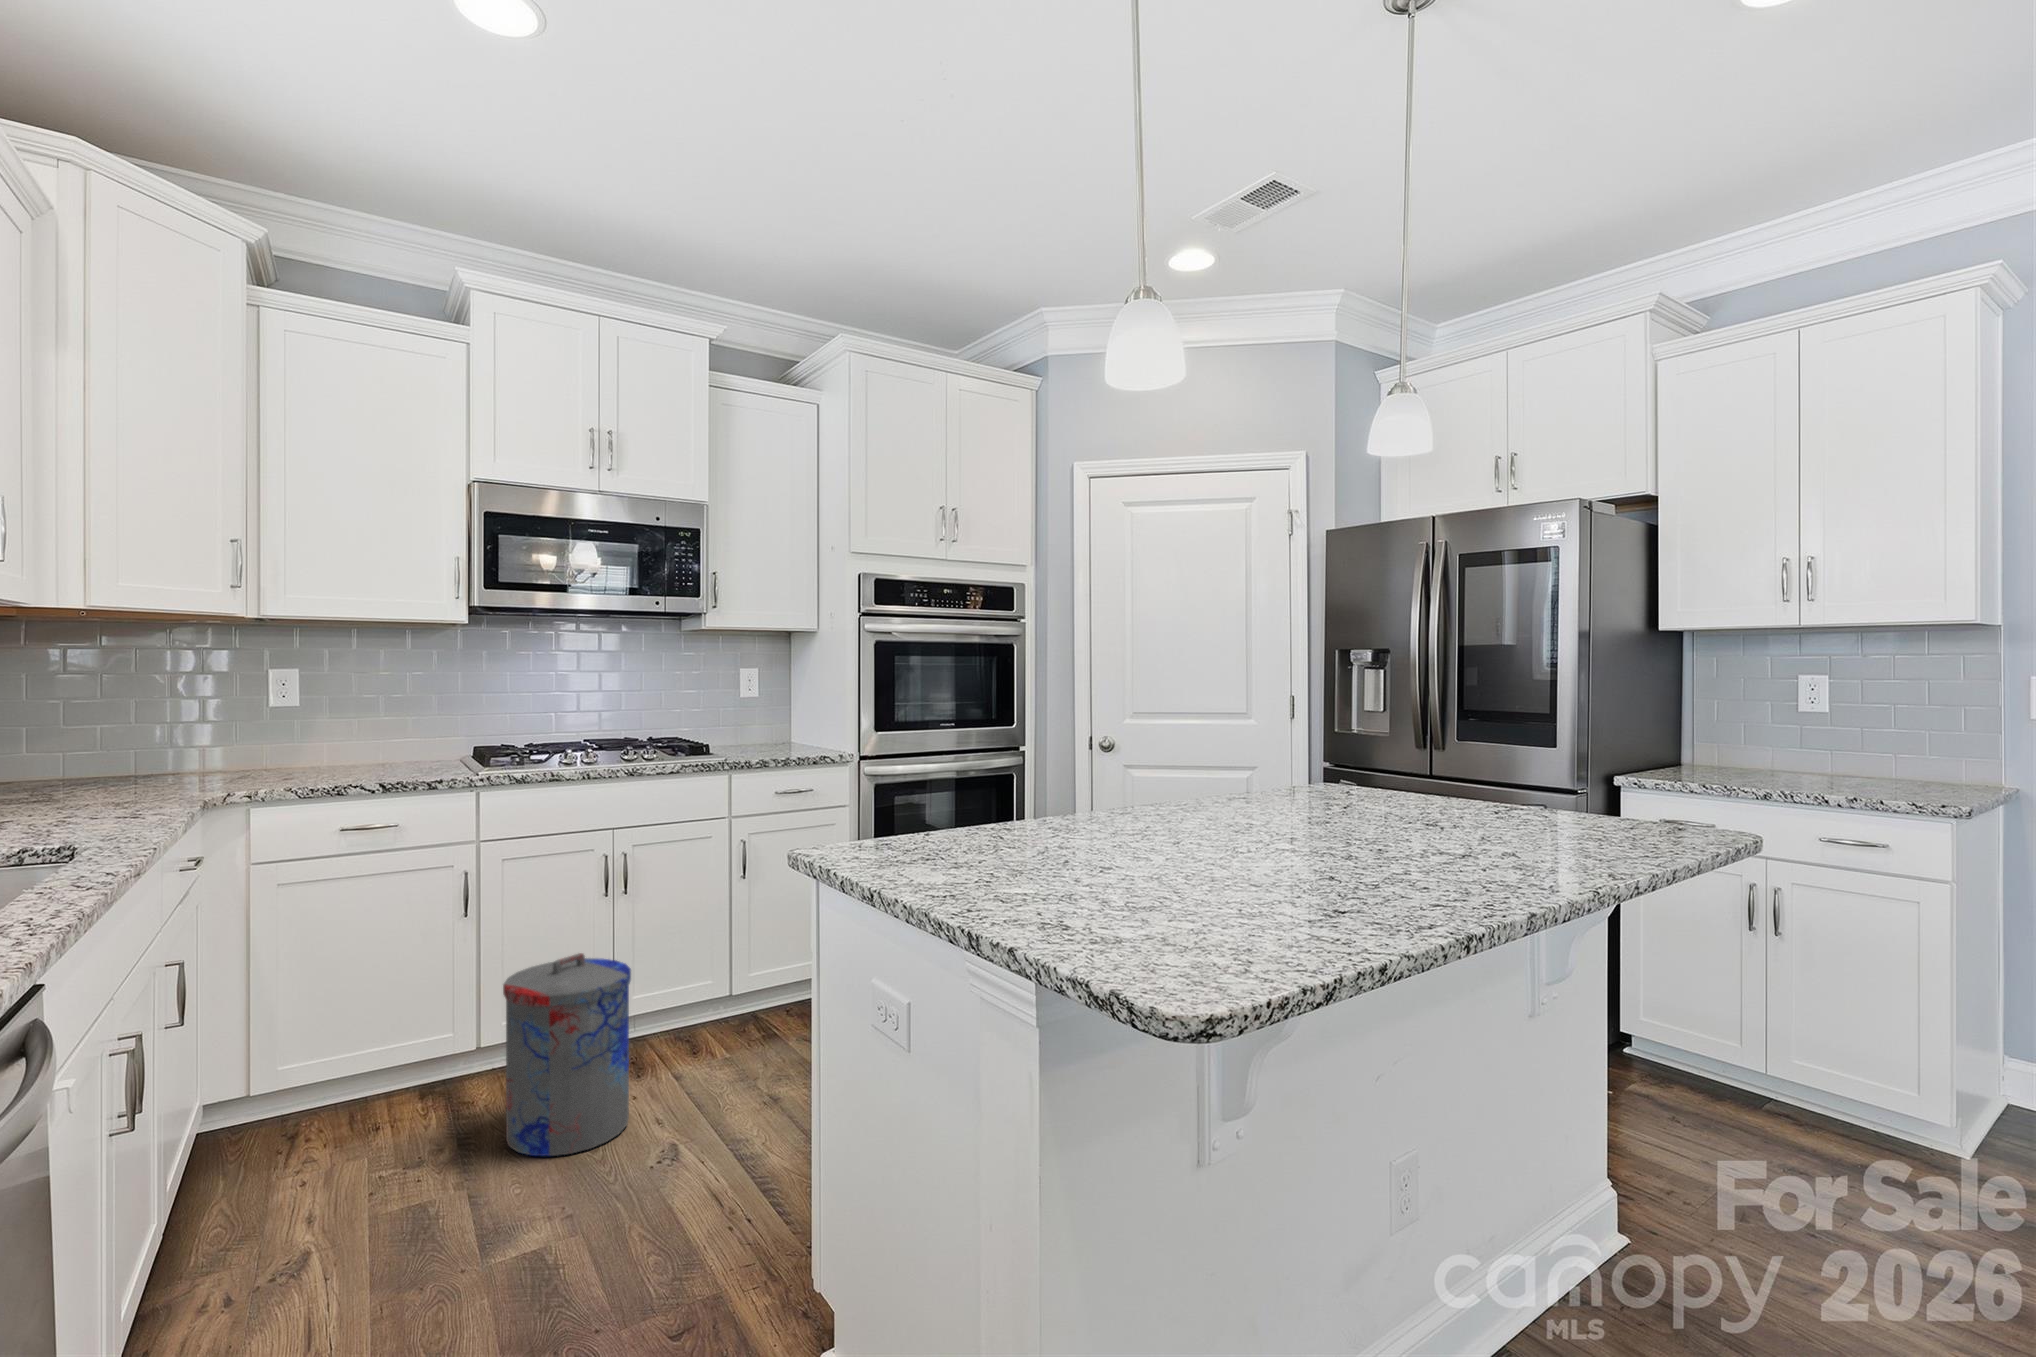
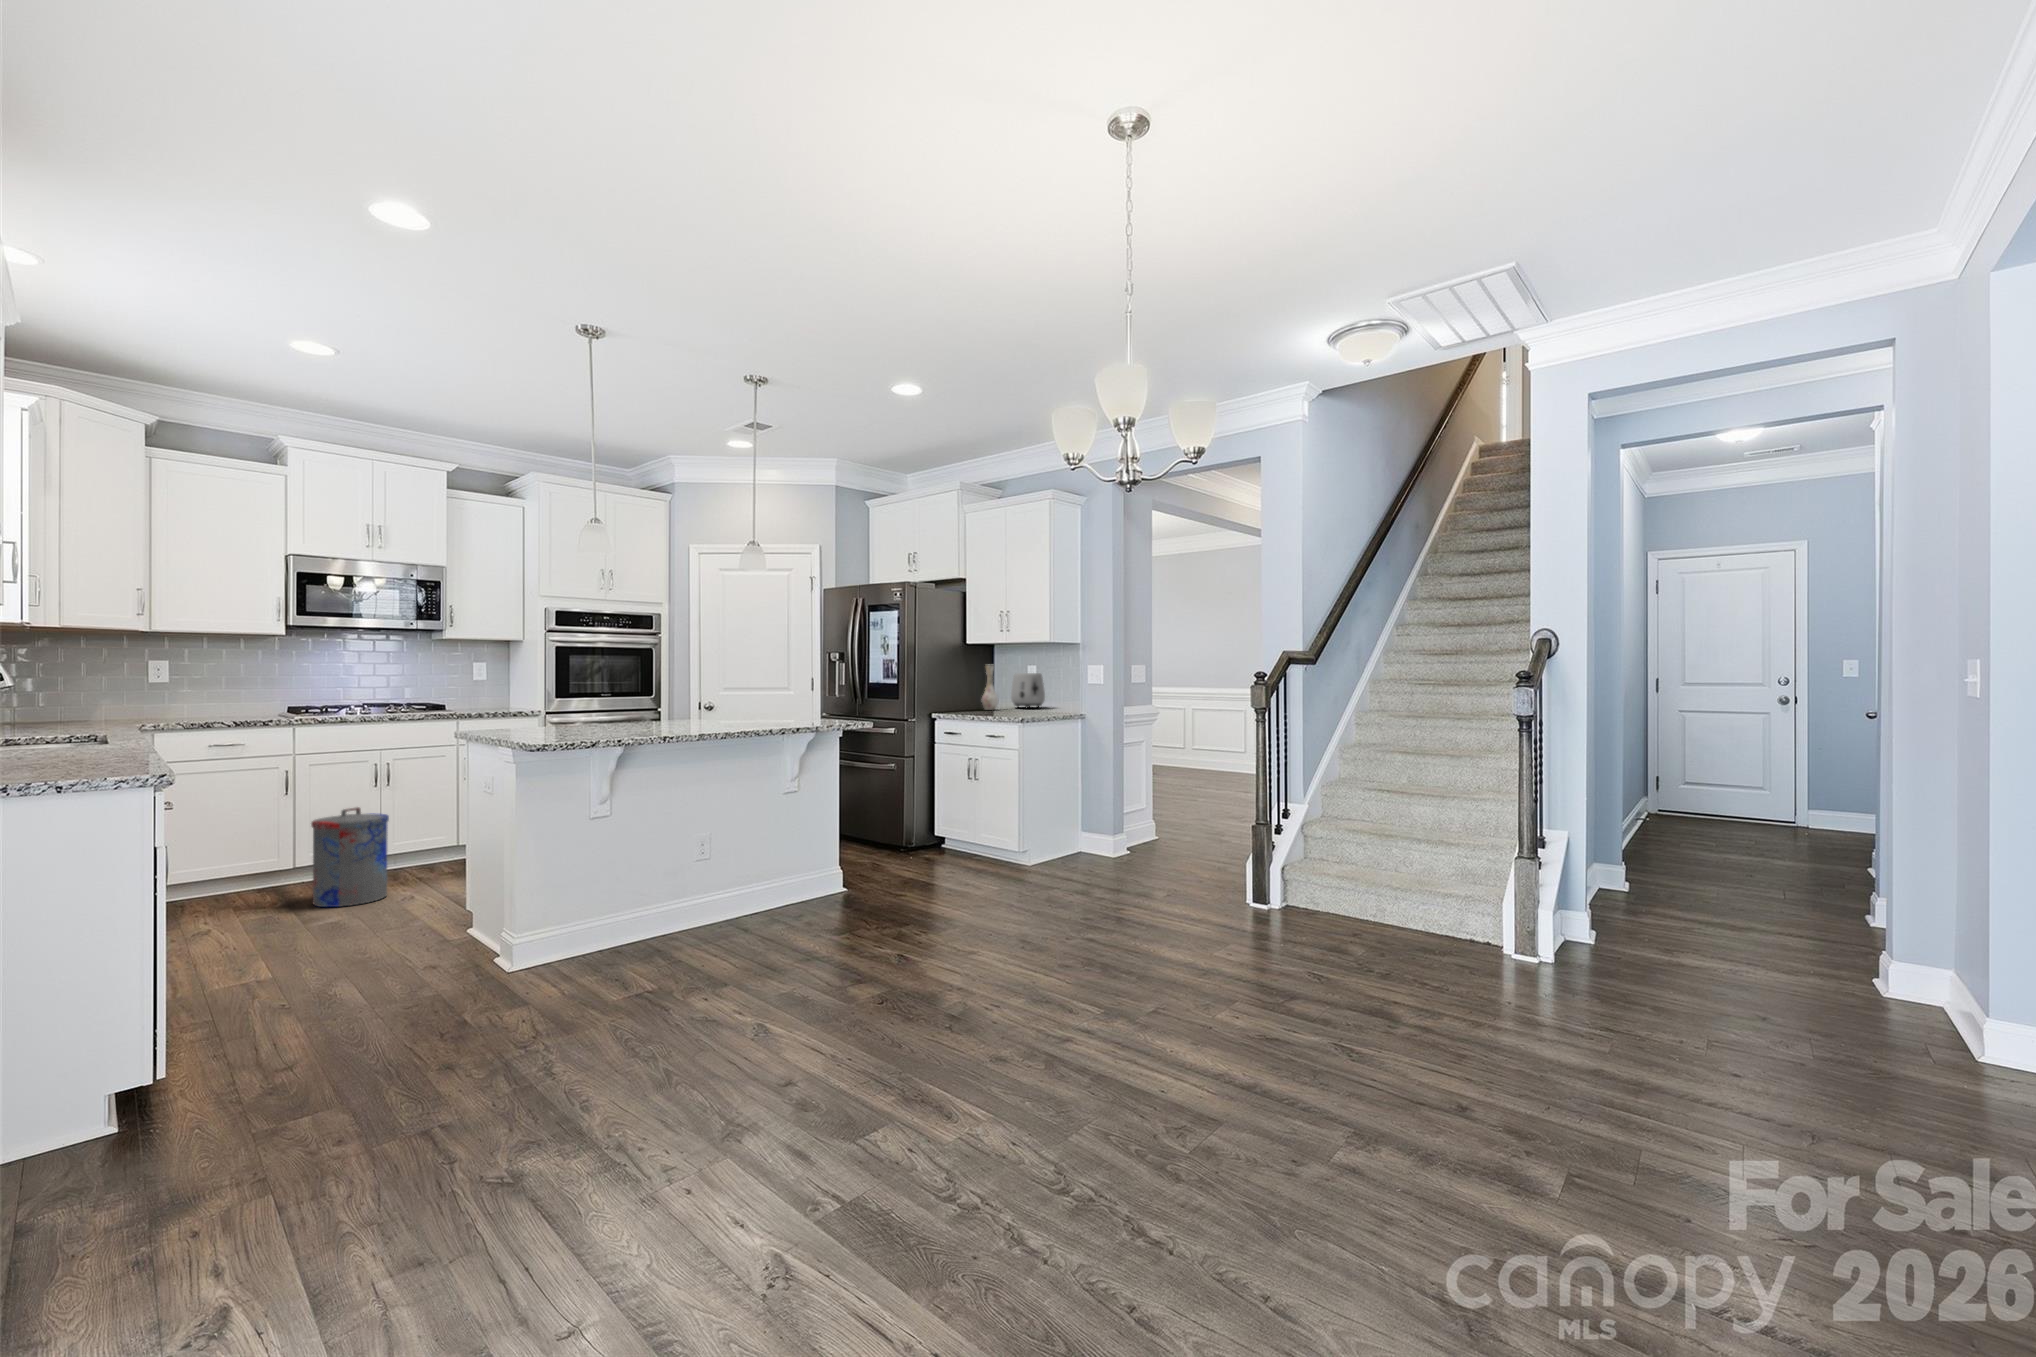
vase: none [1712,682,1755,778] -> present [981,664,998,710]
toaster: none [1743,698,1856,775] -> present [1011,673,1045,708]

